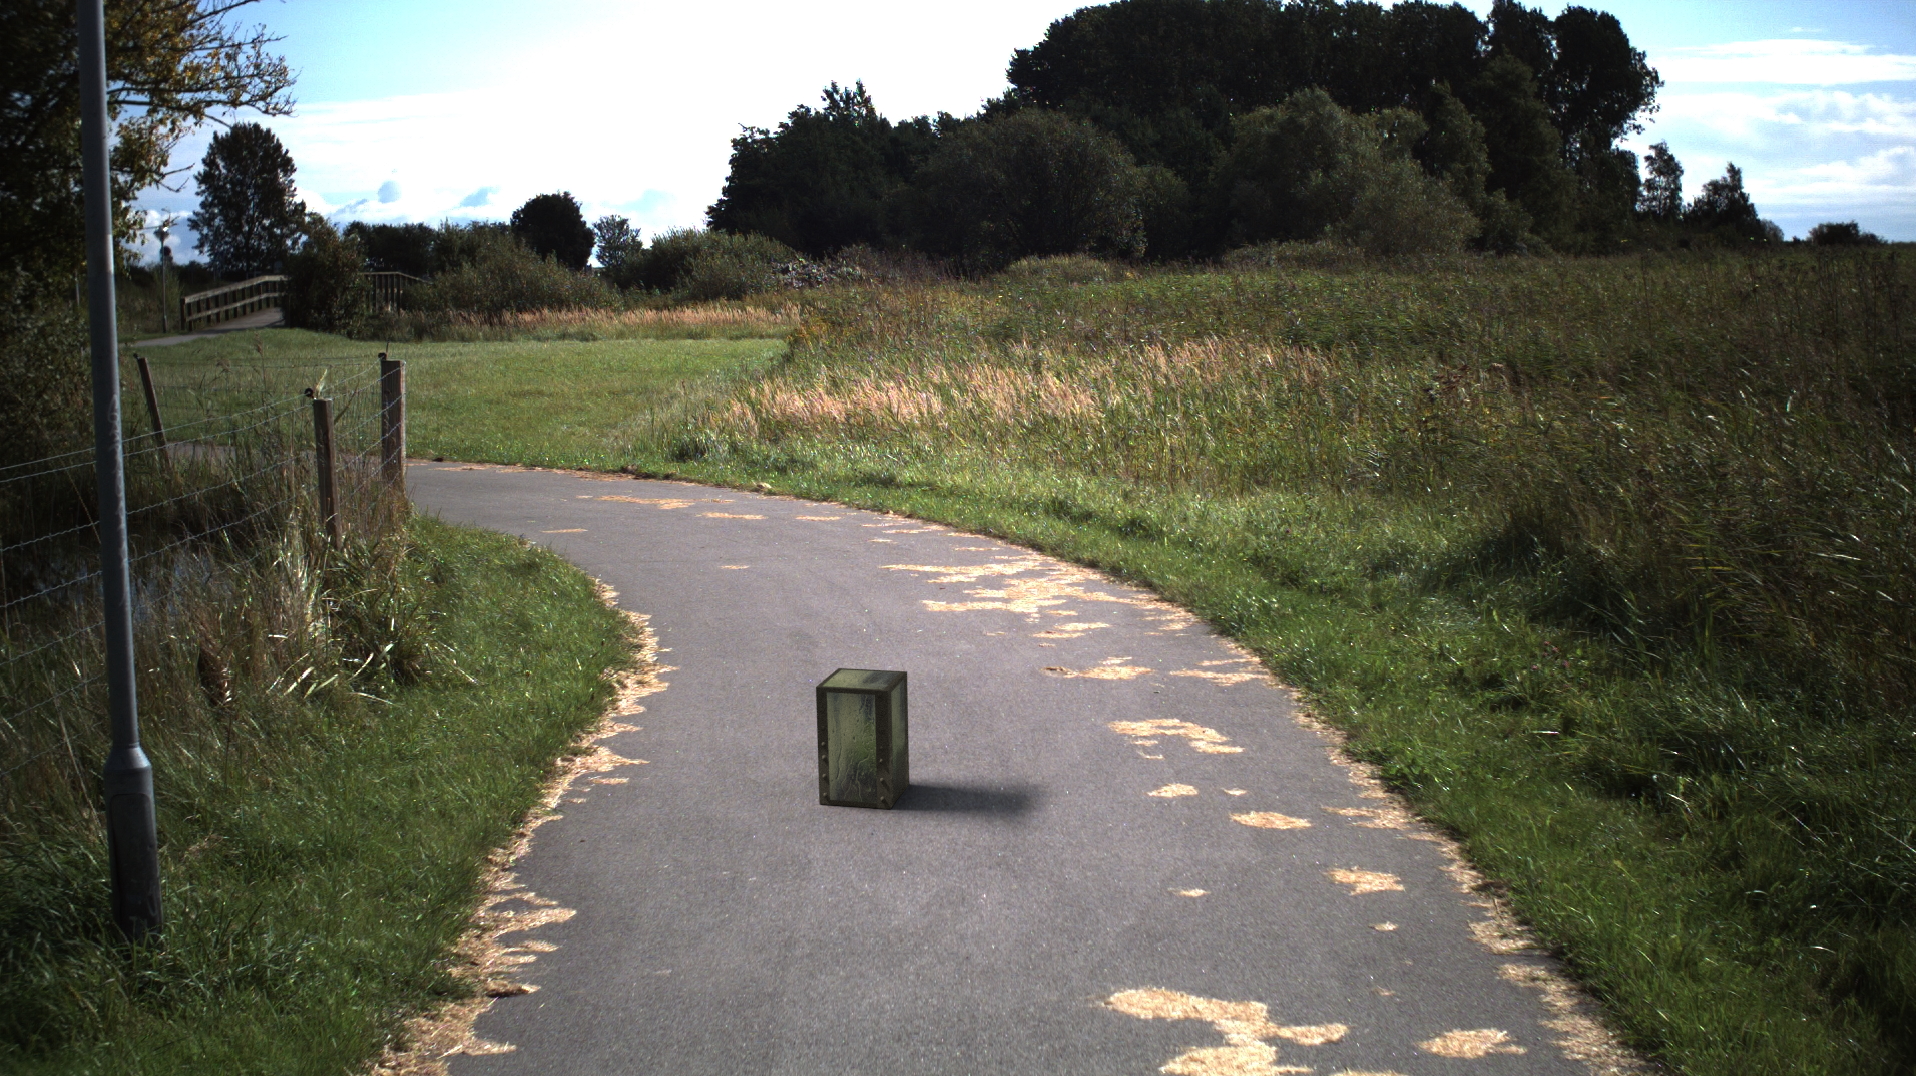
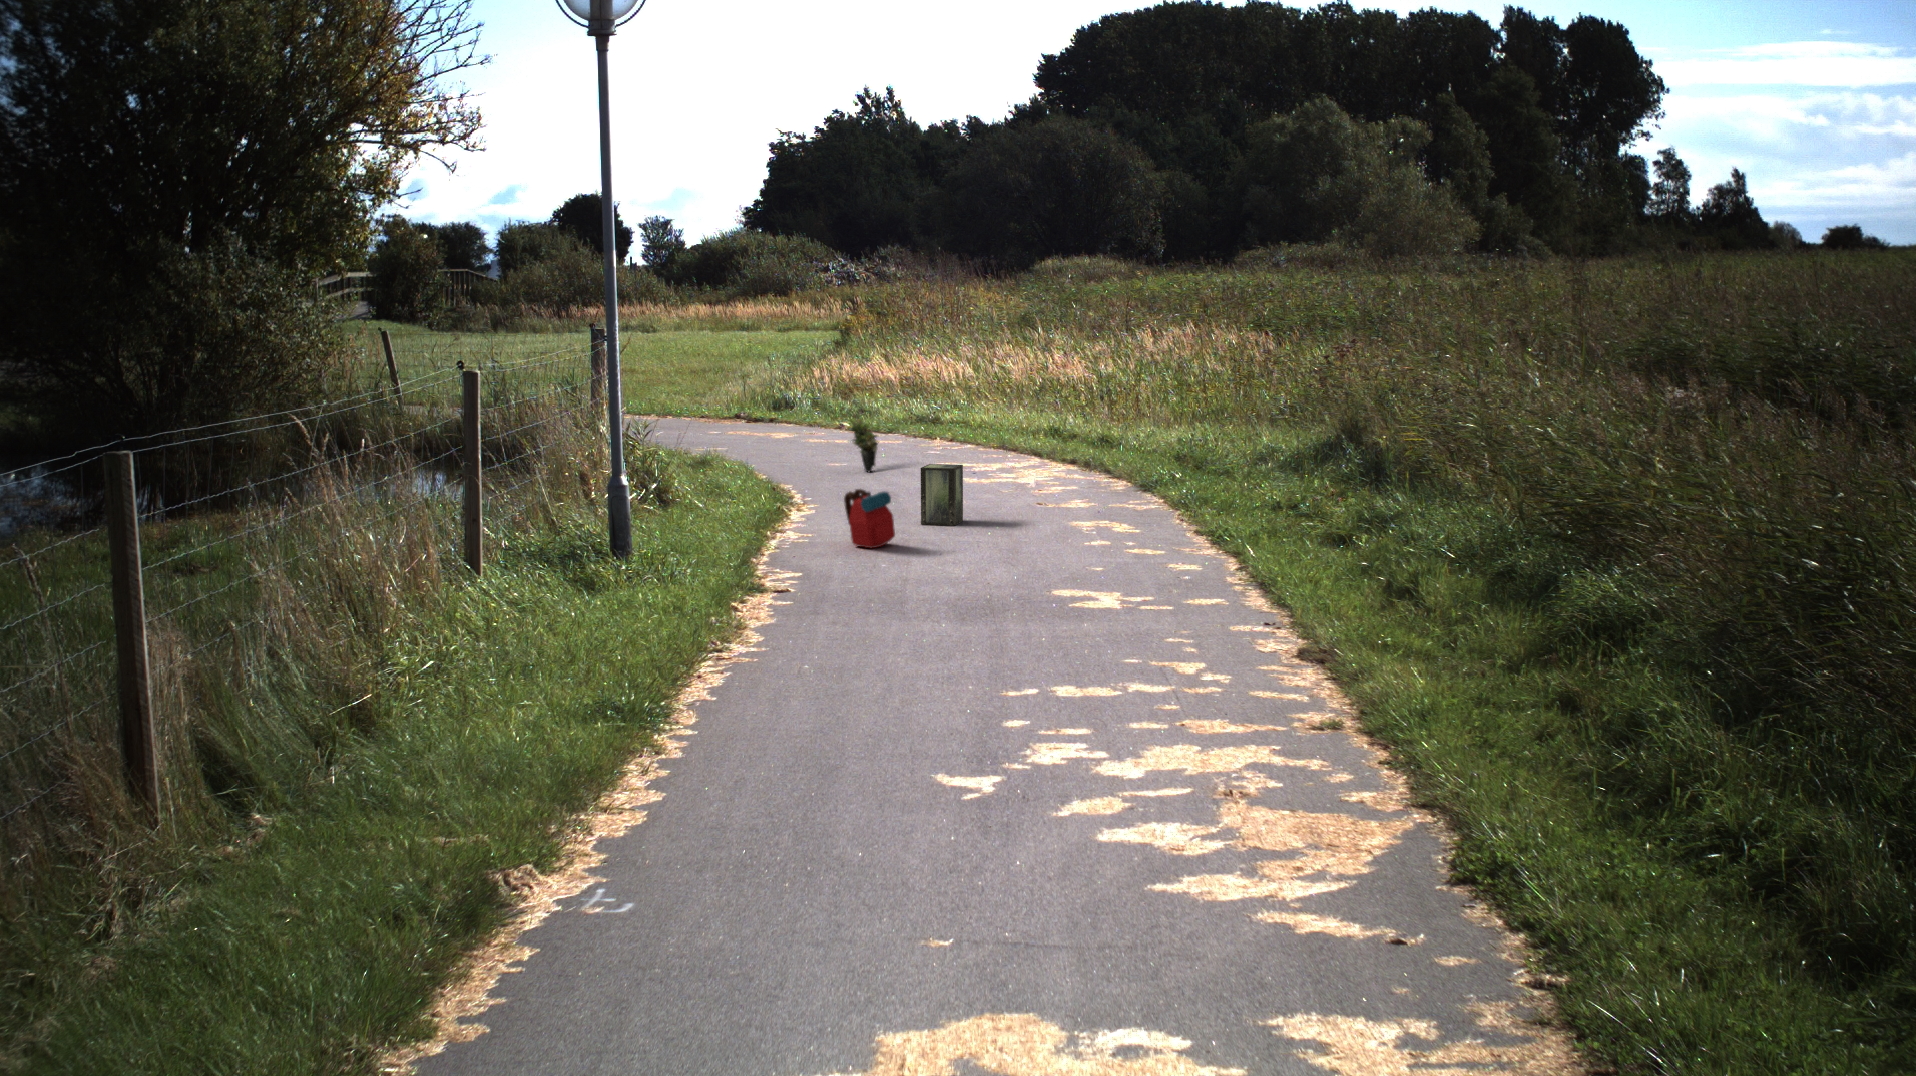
potted plant: none [728,511,781,603] -> present [849,419,879,472]
backpack: none [615,783,741,939] -> present [844,489,895,548]

